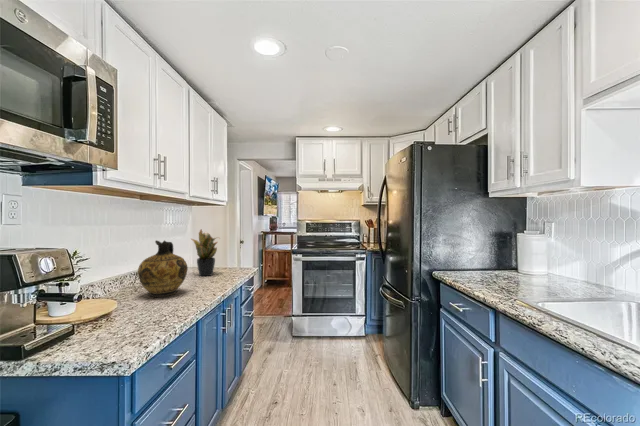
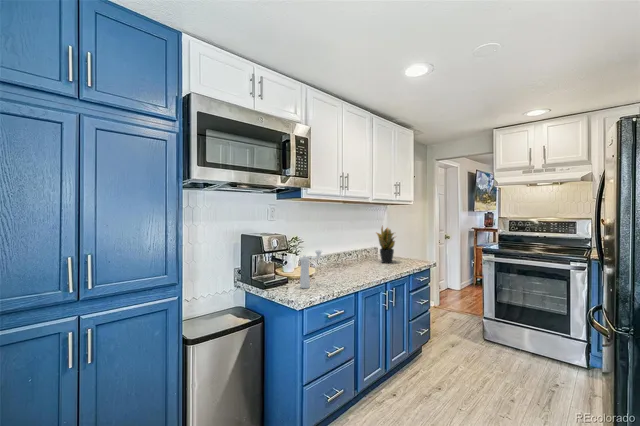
ceramic jug: present [138,241,188,297] -> none [332,233,363,272]
pepper mill: none [104,267,143,337] -> present [300,249,322,288]

